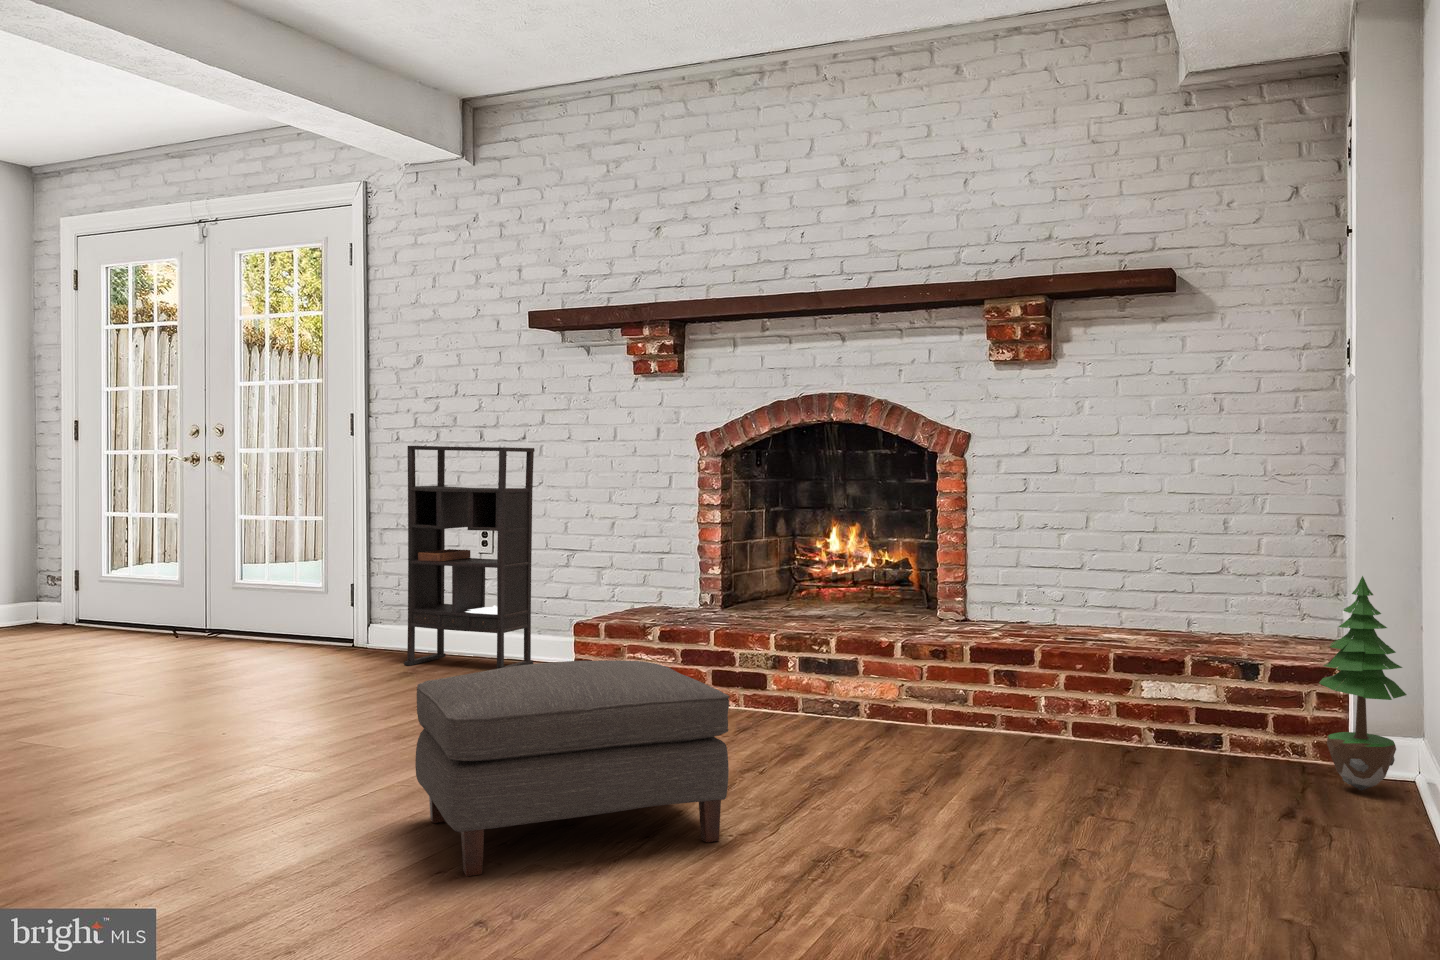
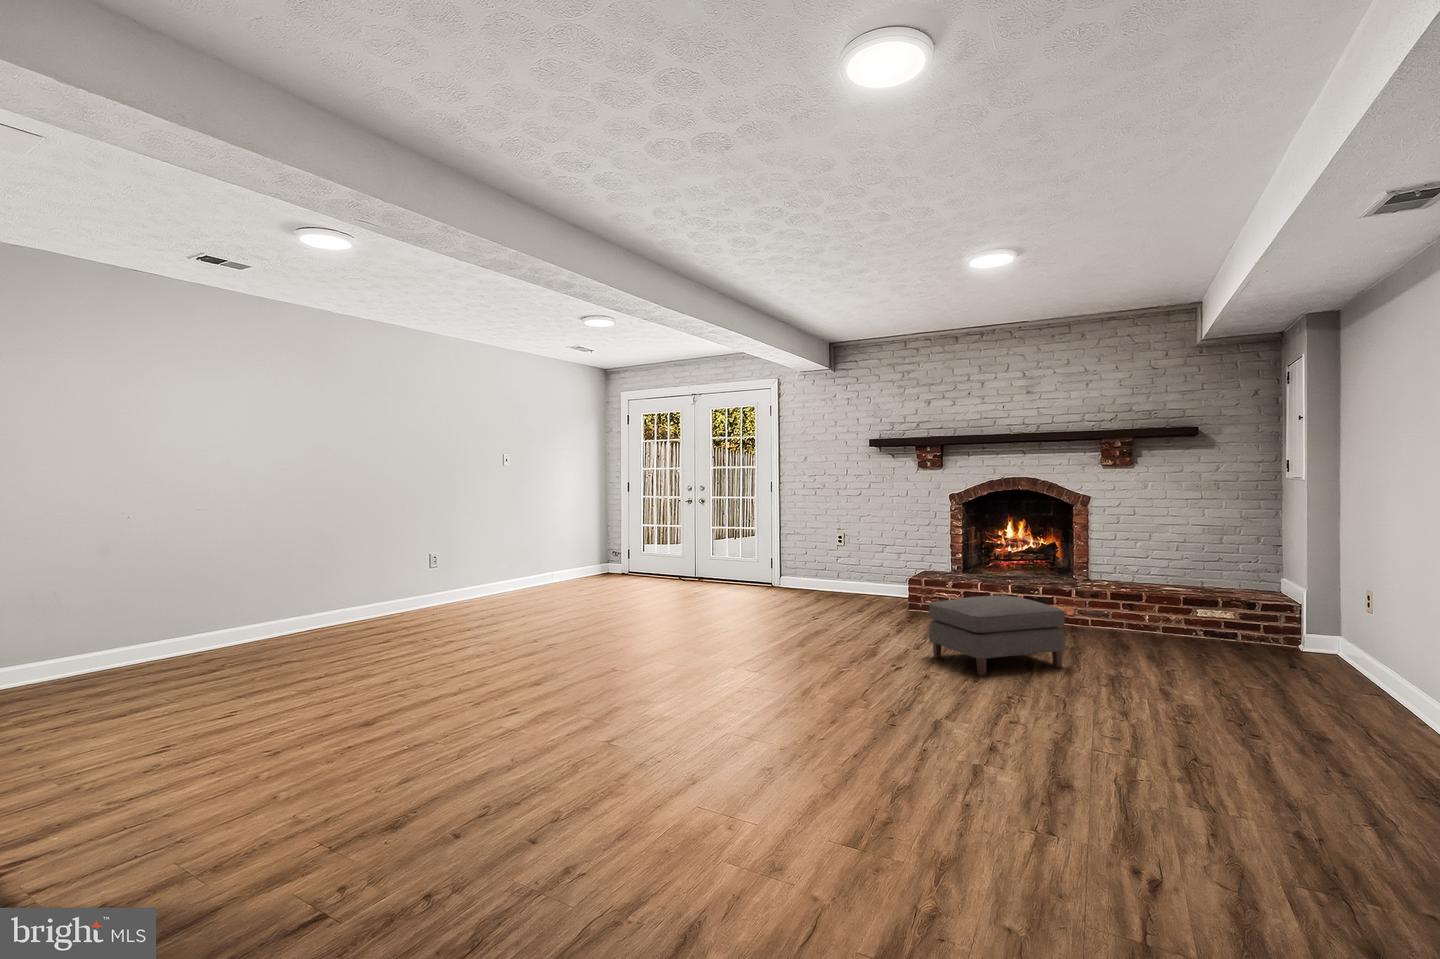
bookshelf: present [404,446,535,669] -> none [809,498,867,601]
potted tree: present [1319,576,1407,791] -> none [1294,566,1338,657]

